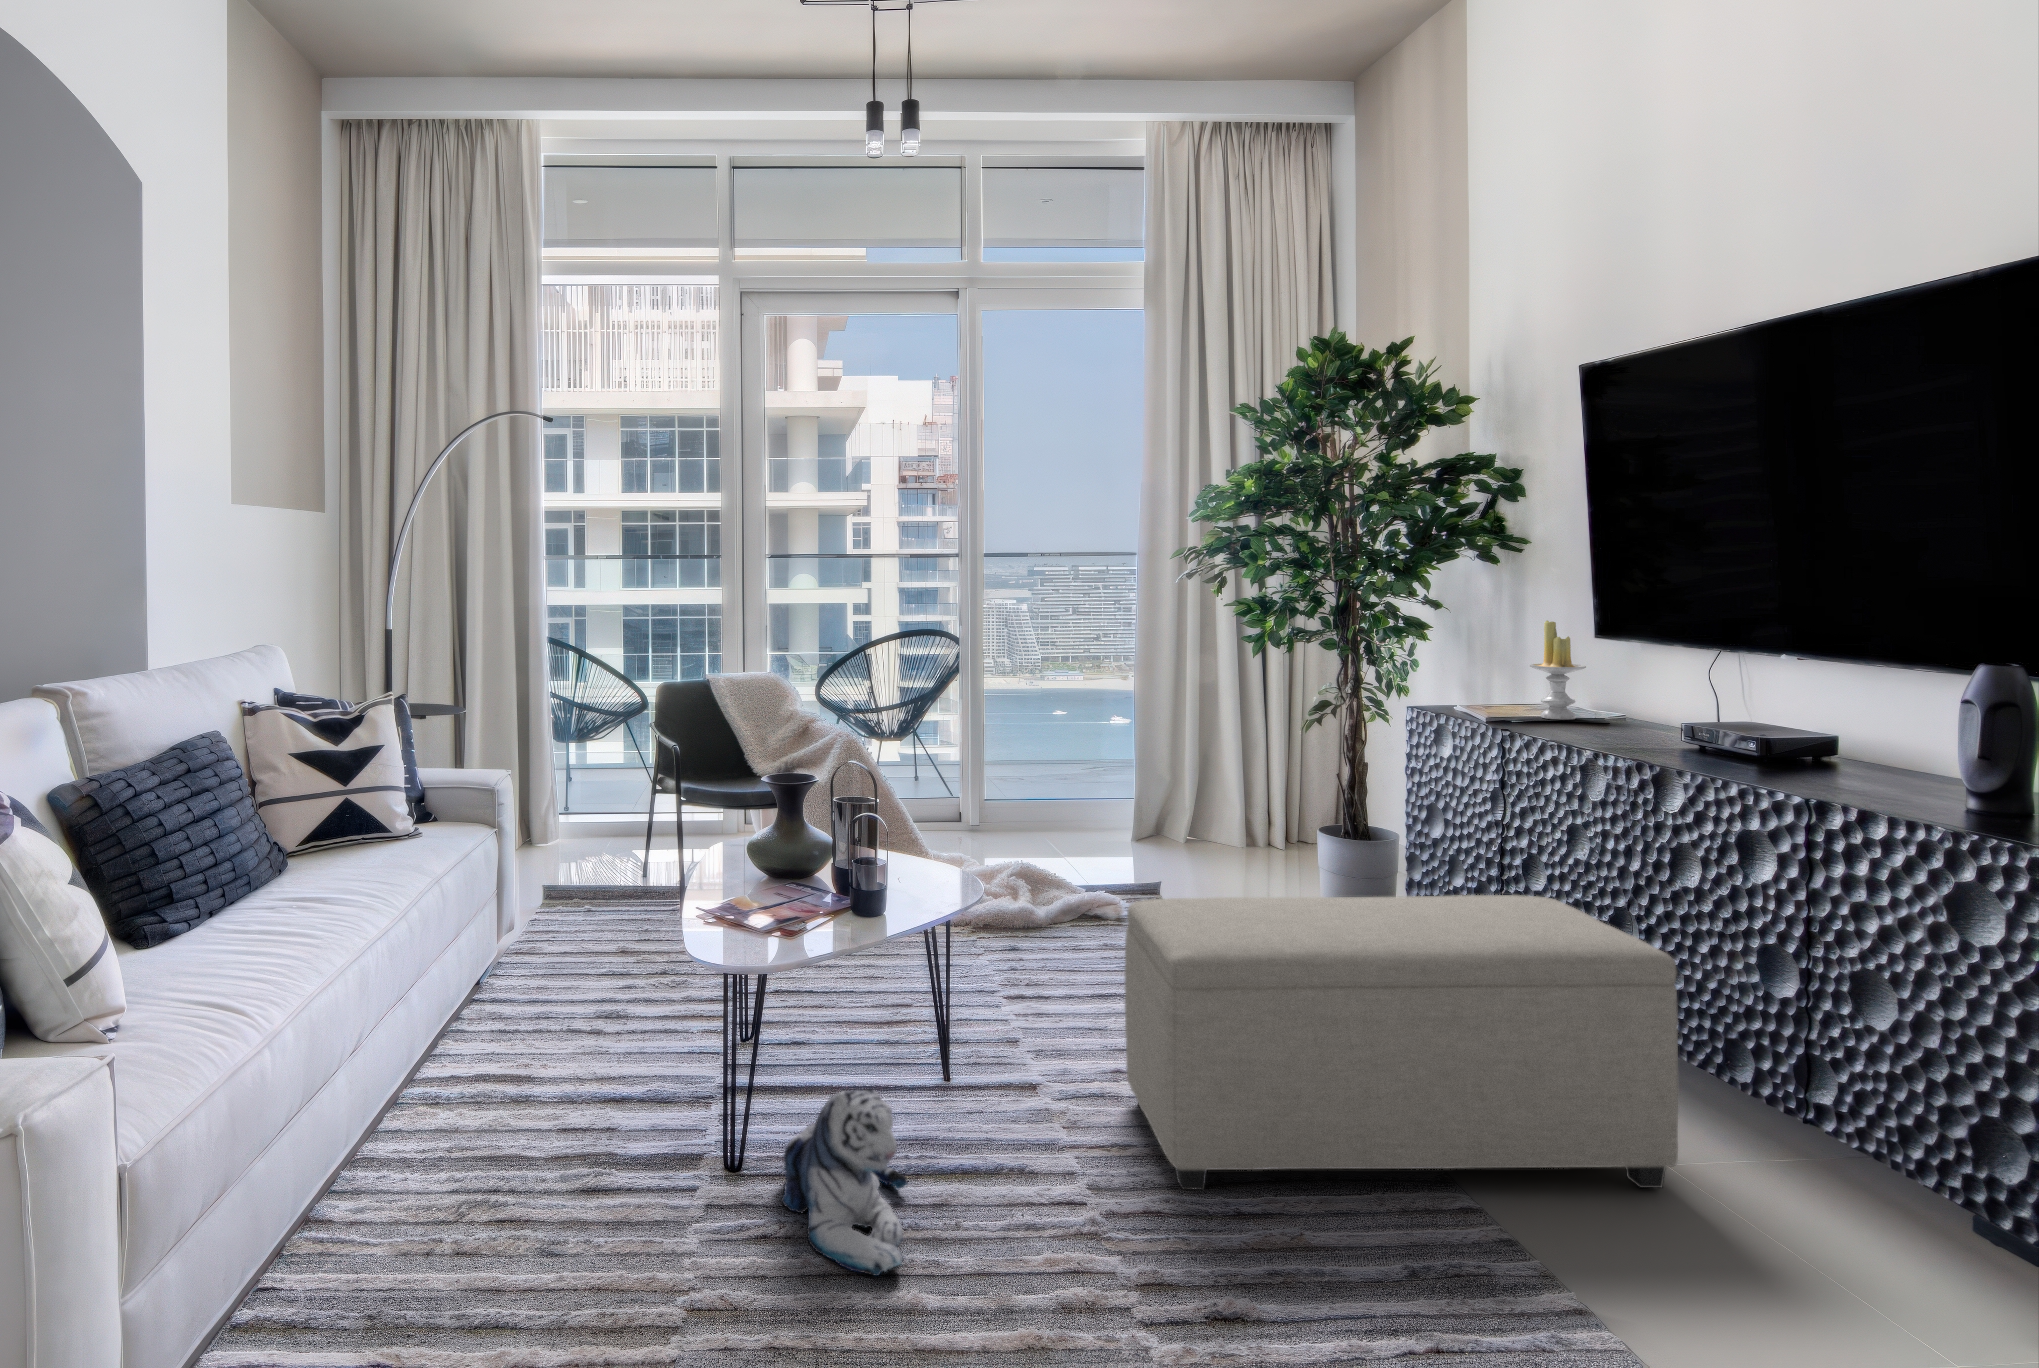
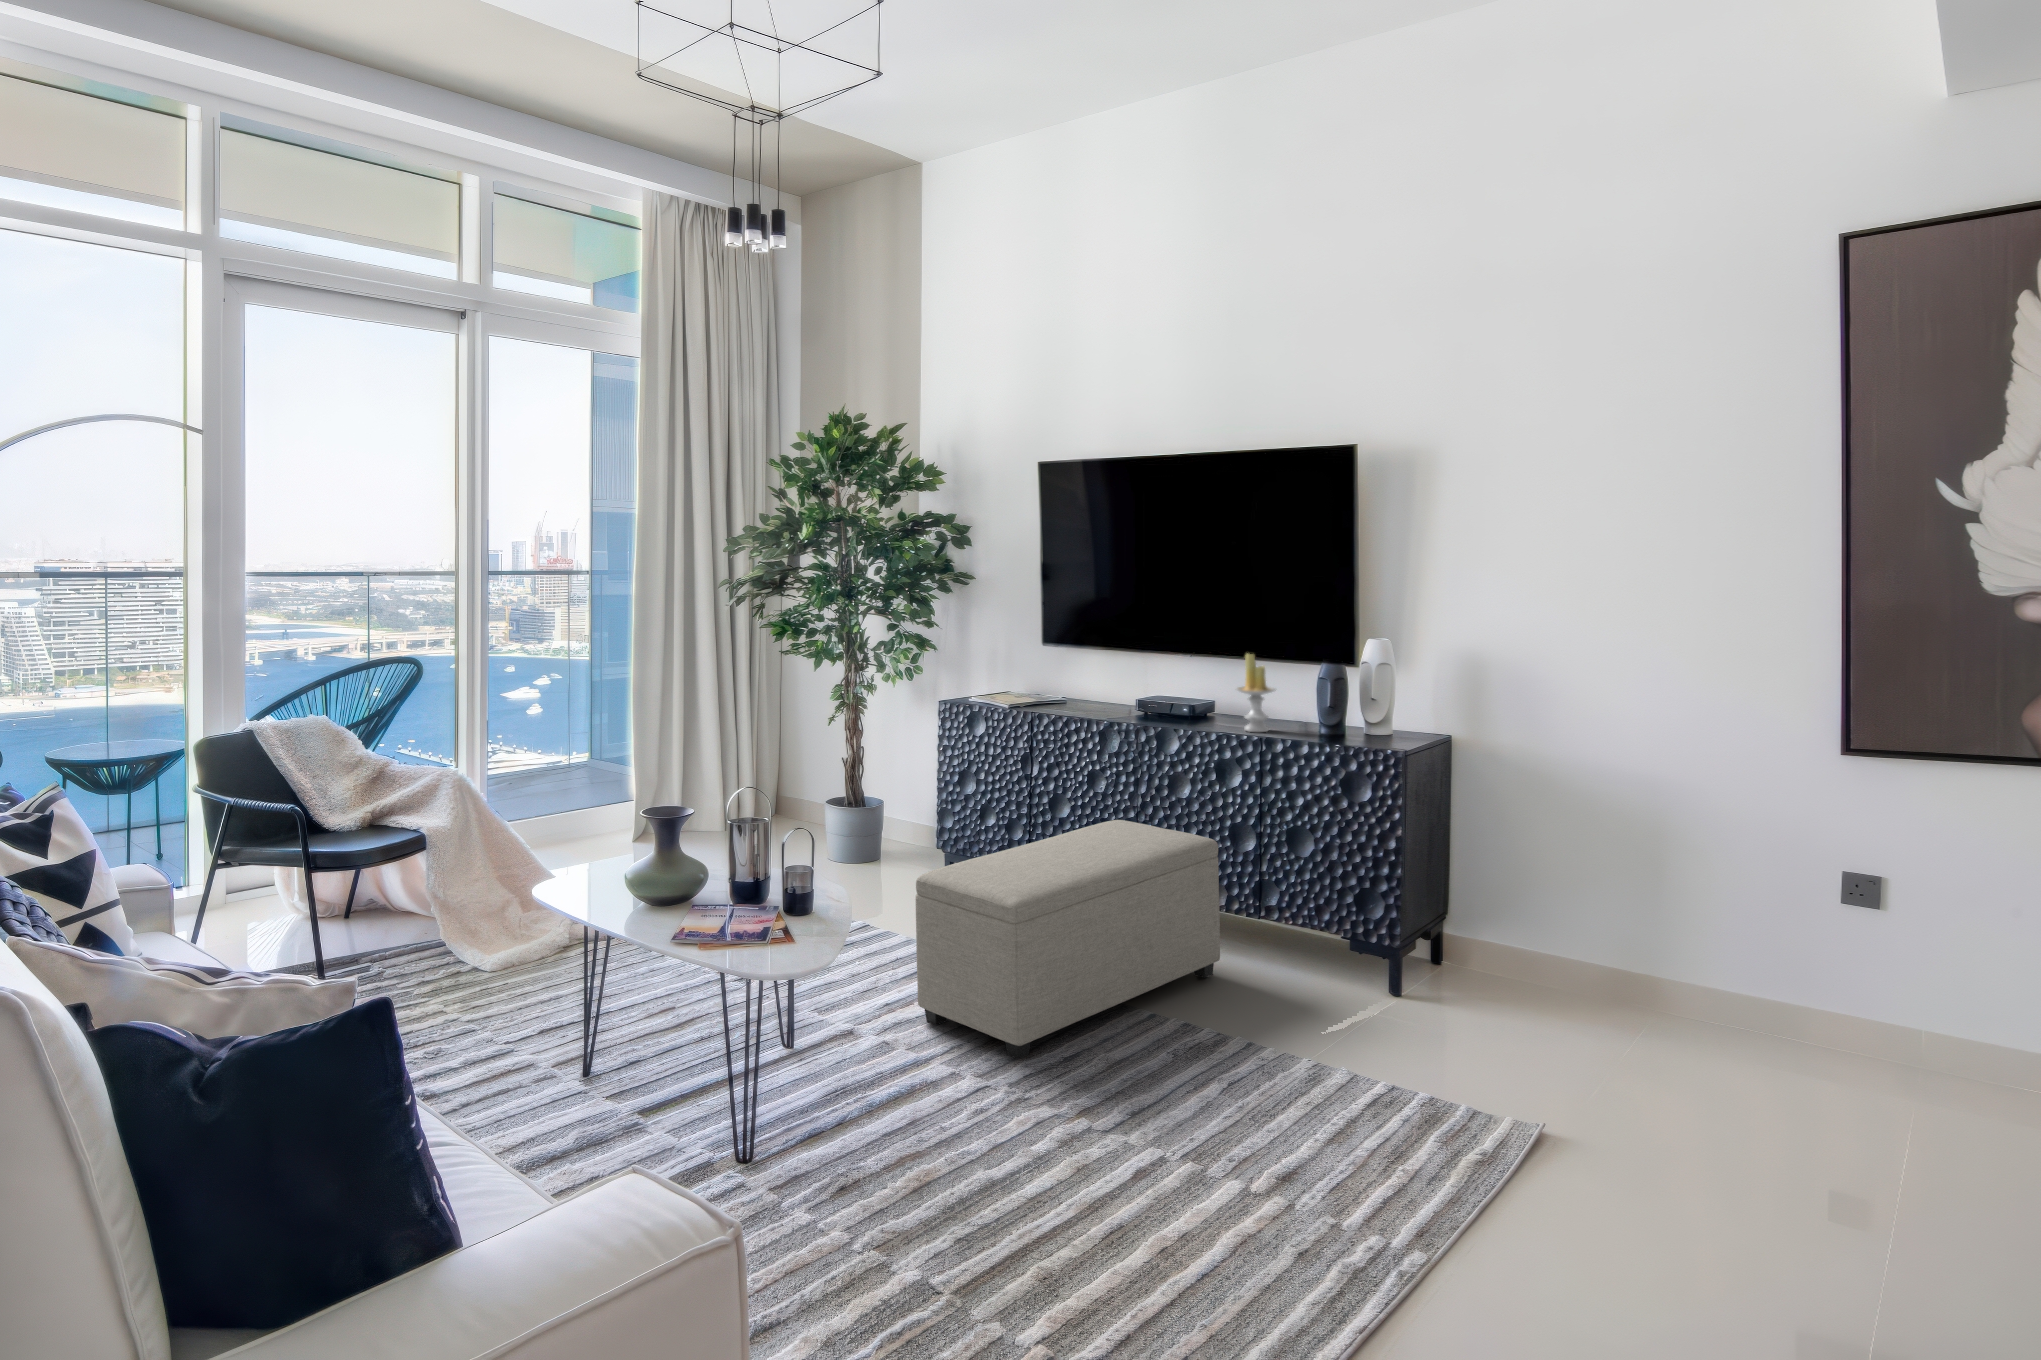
candle: present [1530,621,1586,719] -> present [1237,654,1275,732]
plush toy: present [781,1089,907,1276] -> none [790,1049,953,1177]

